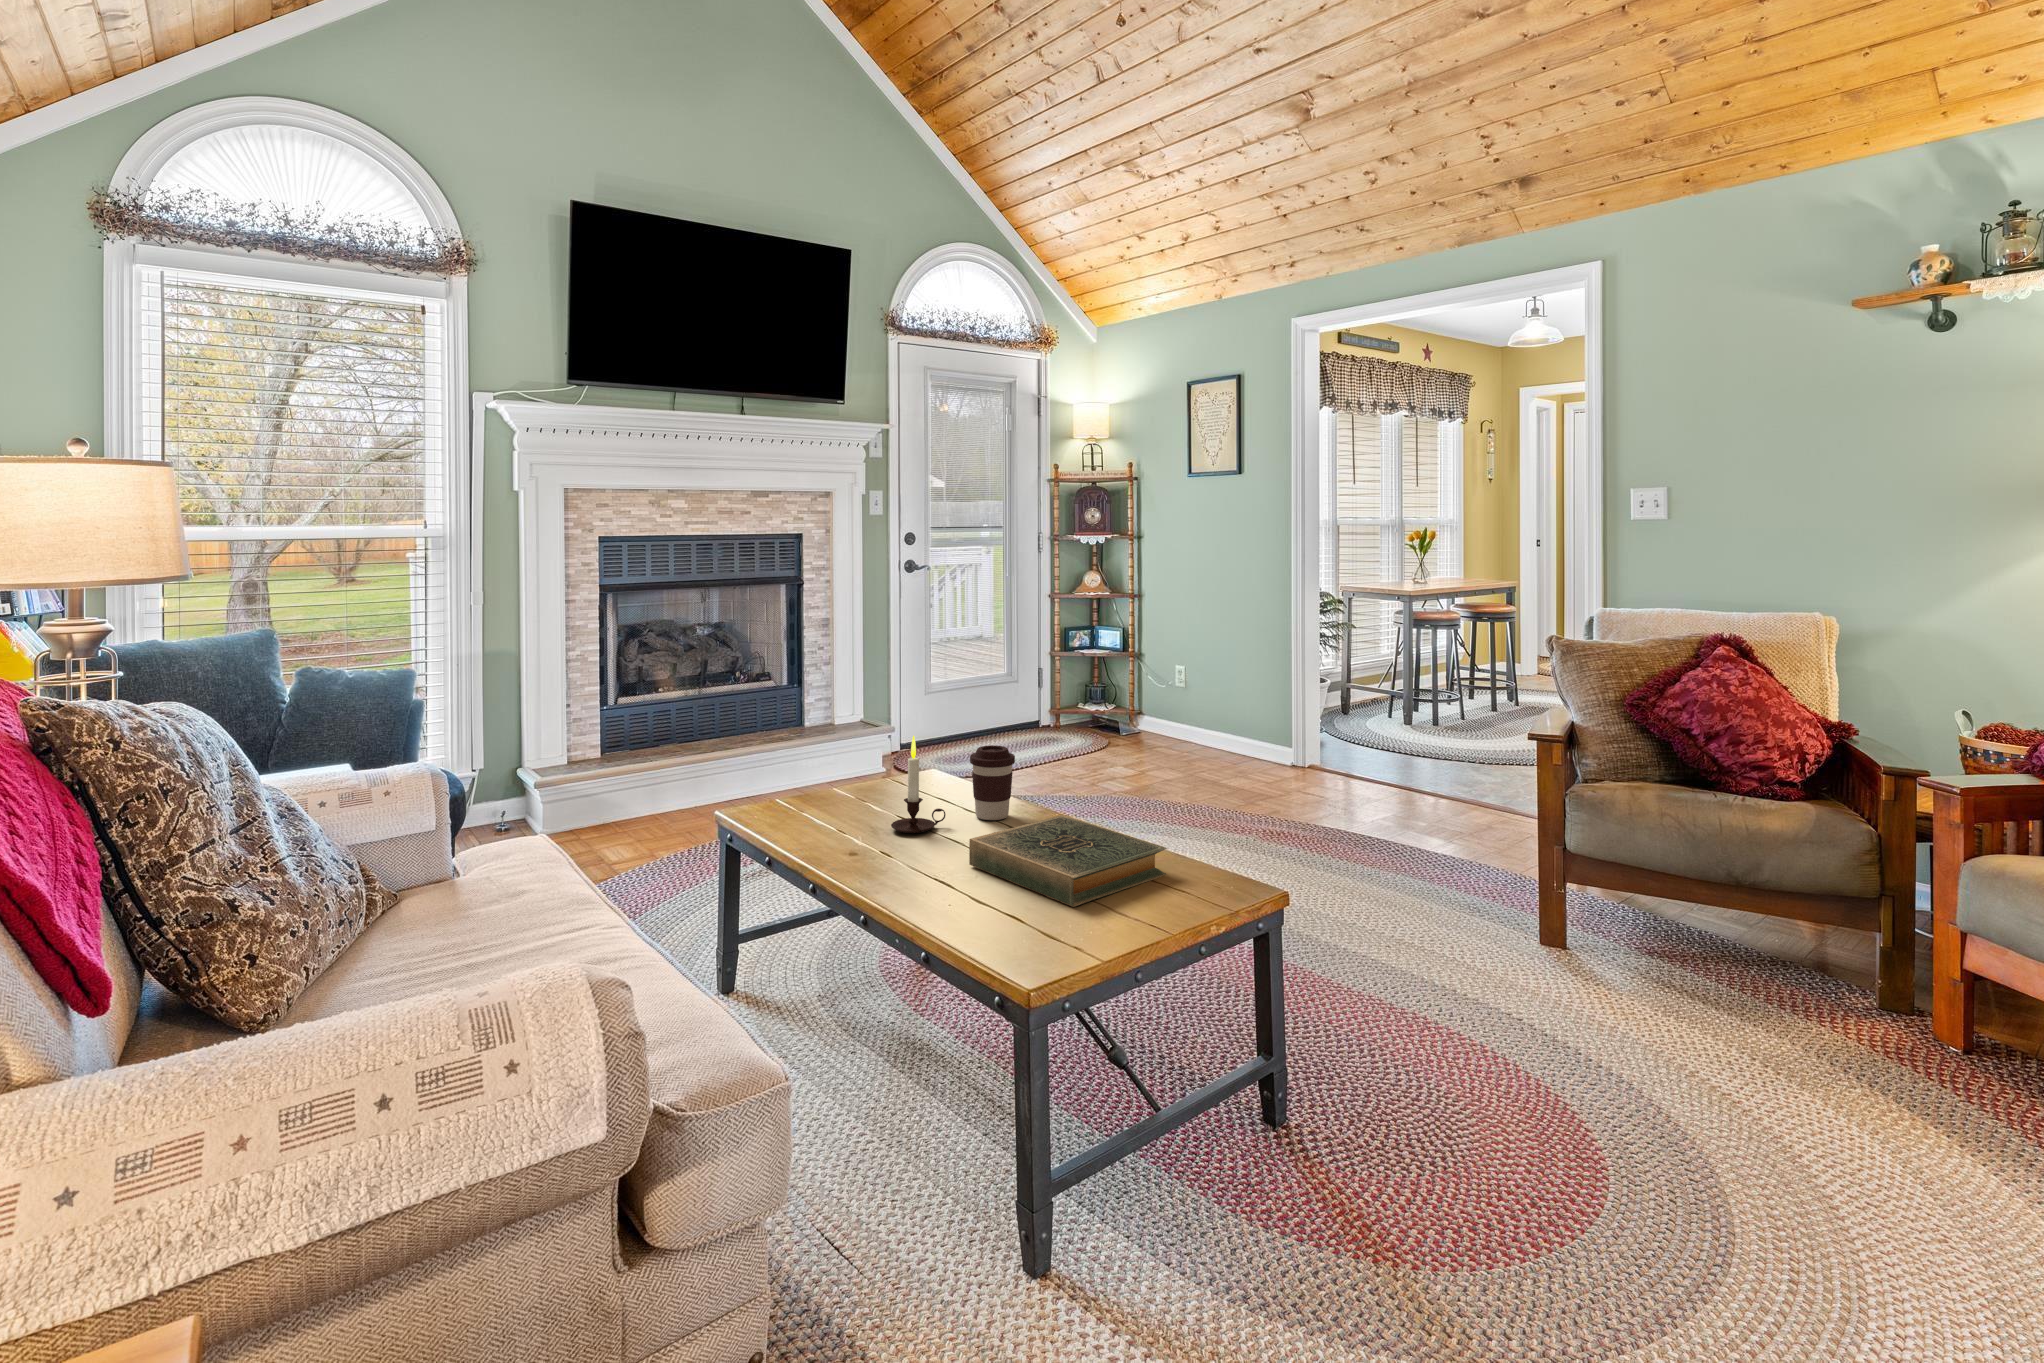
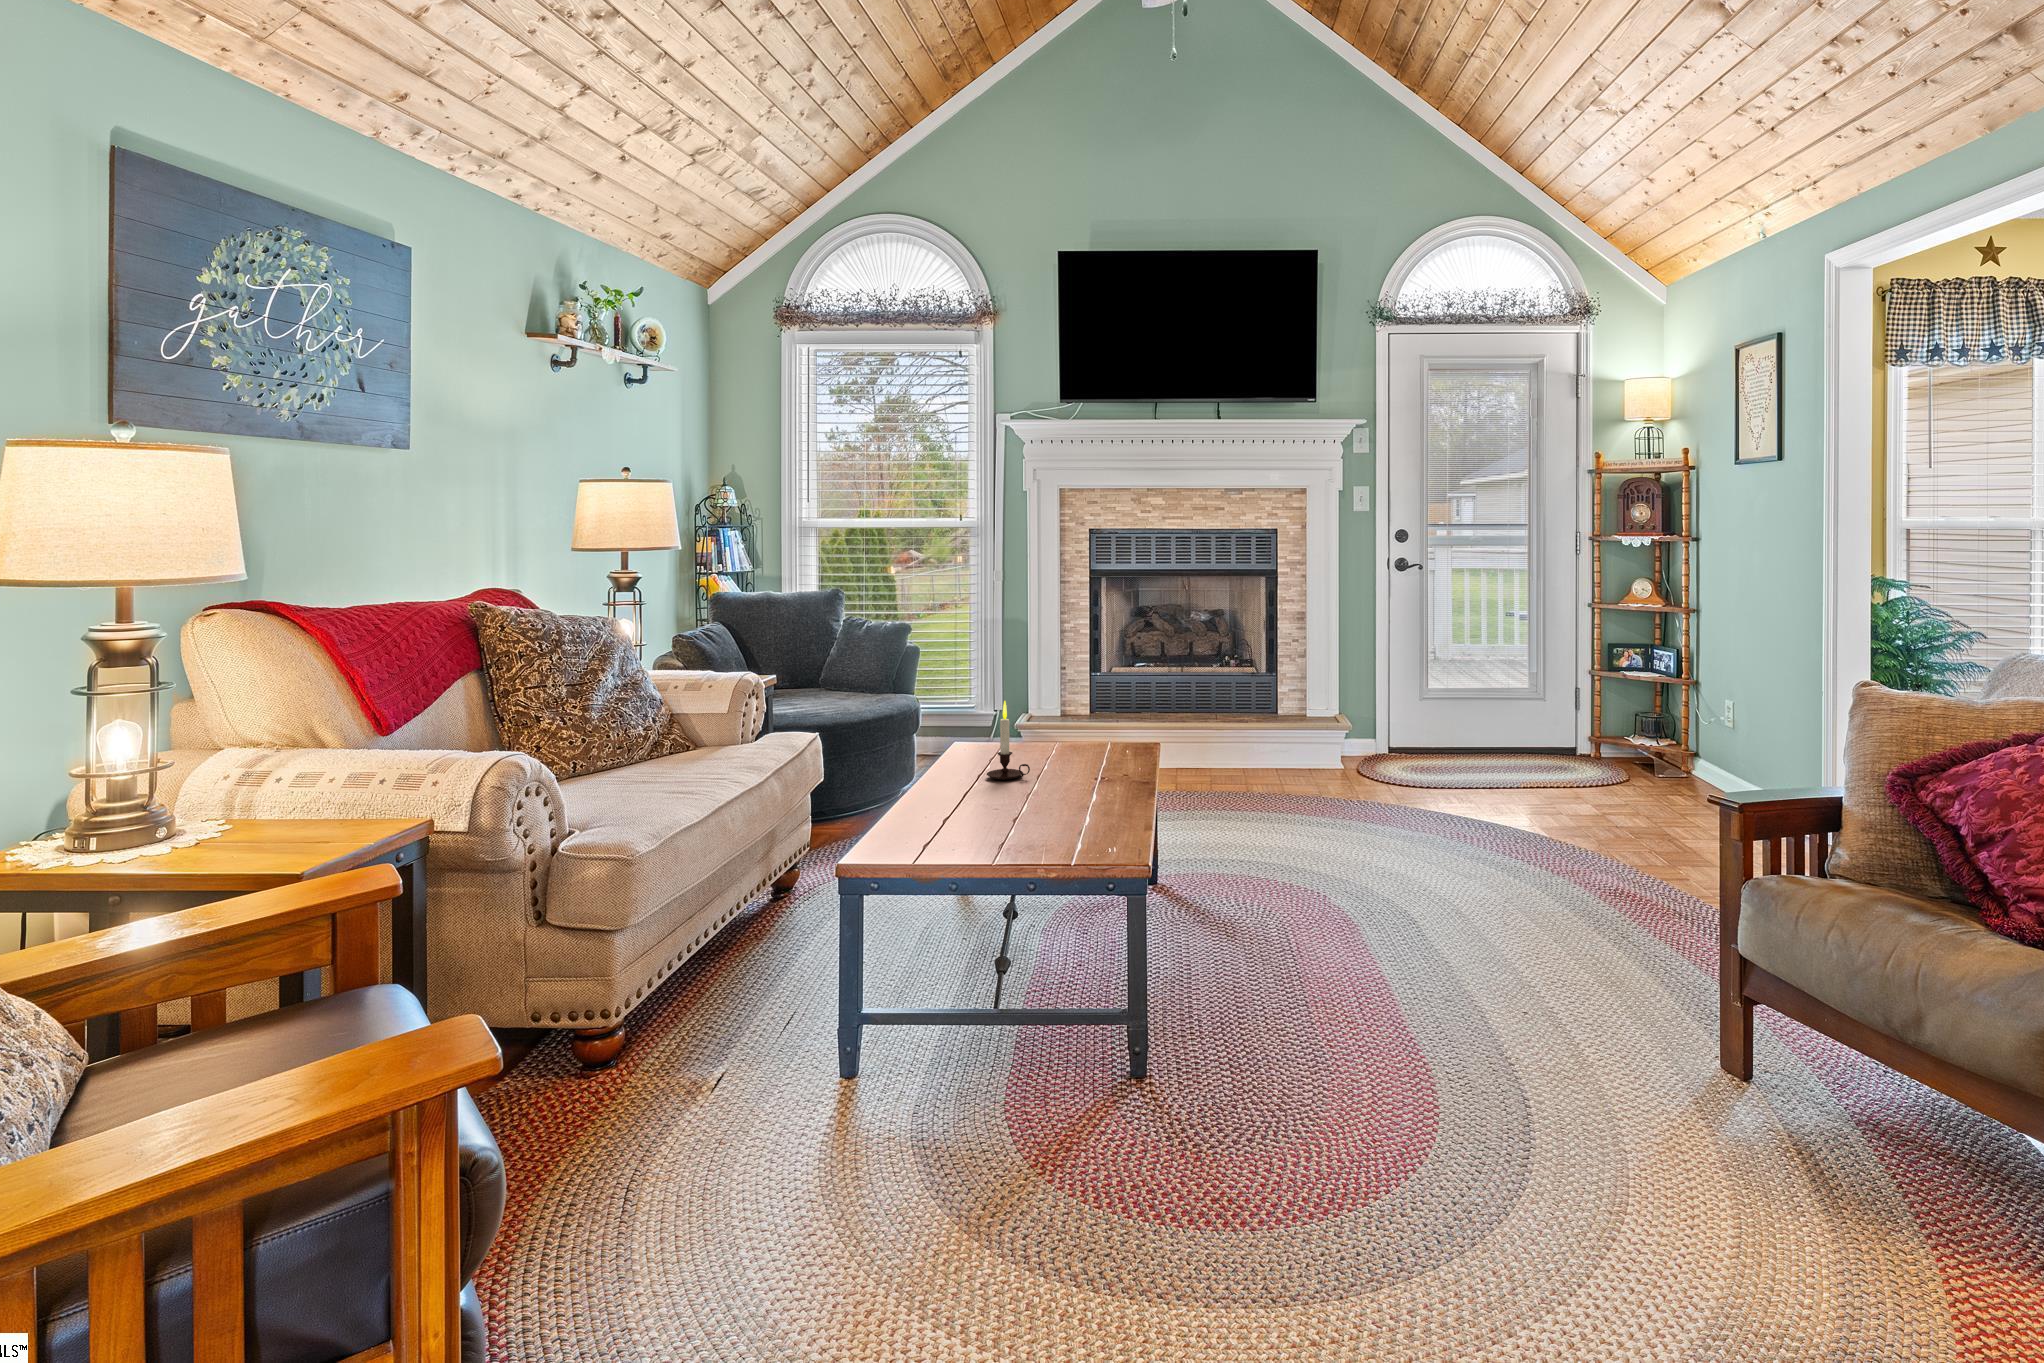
coffee cup: present [970,745,1015,820] -> none [1056,719,1094,782]
hardback book: present [969,815,1167,907] -> none [952,781,1074,838]

